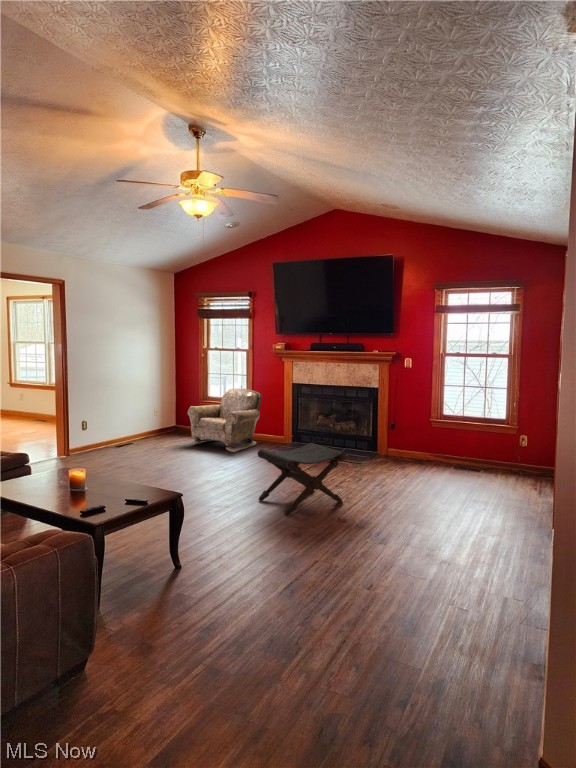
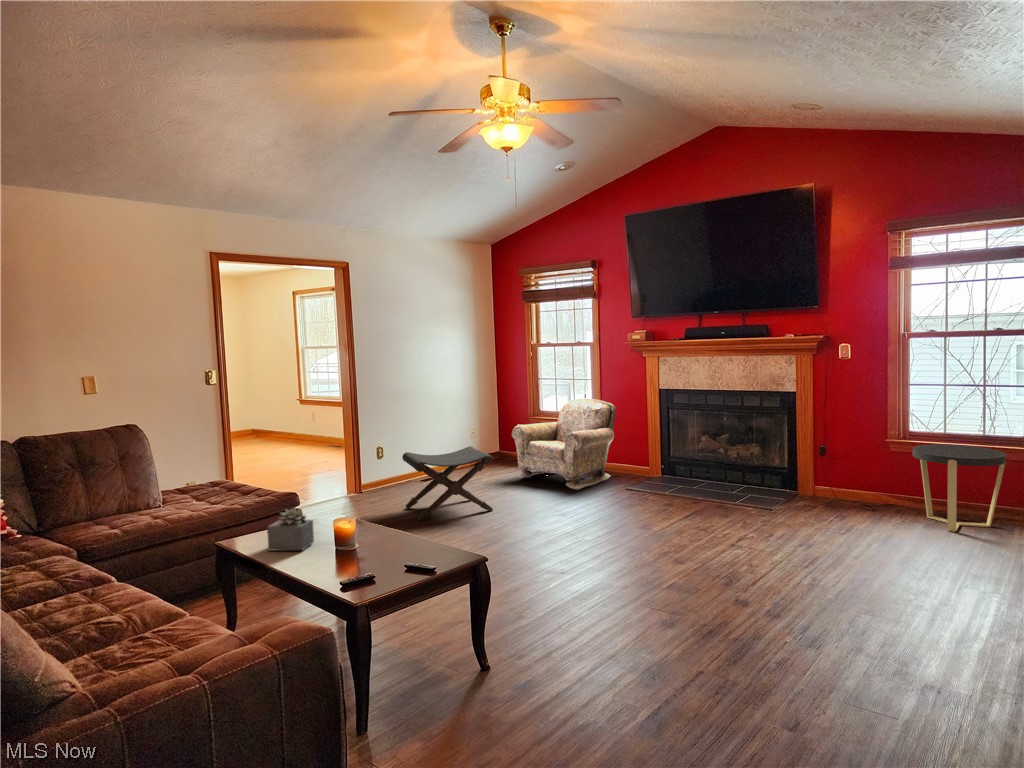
side table: none [445,423,495,476] -> present [912,444,1006,532]
footstool: present [258,443,346,515] -> present [402,446,493,521]
succulent plant: none [19,461,54,493] -> present [267,508,314,550]

